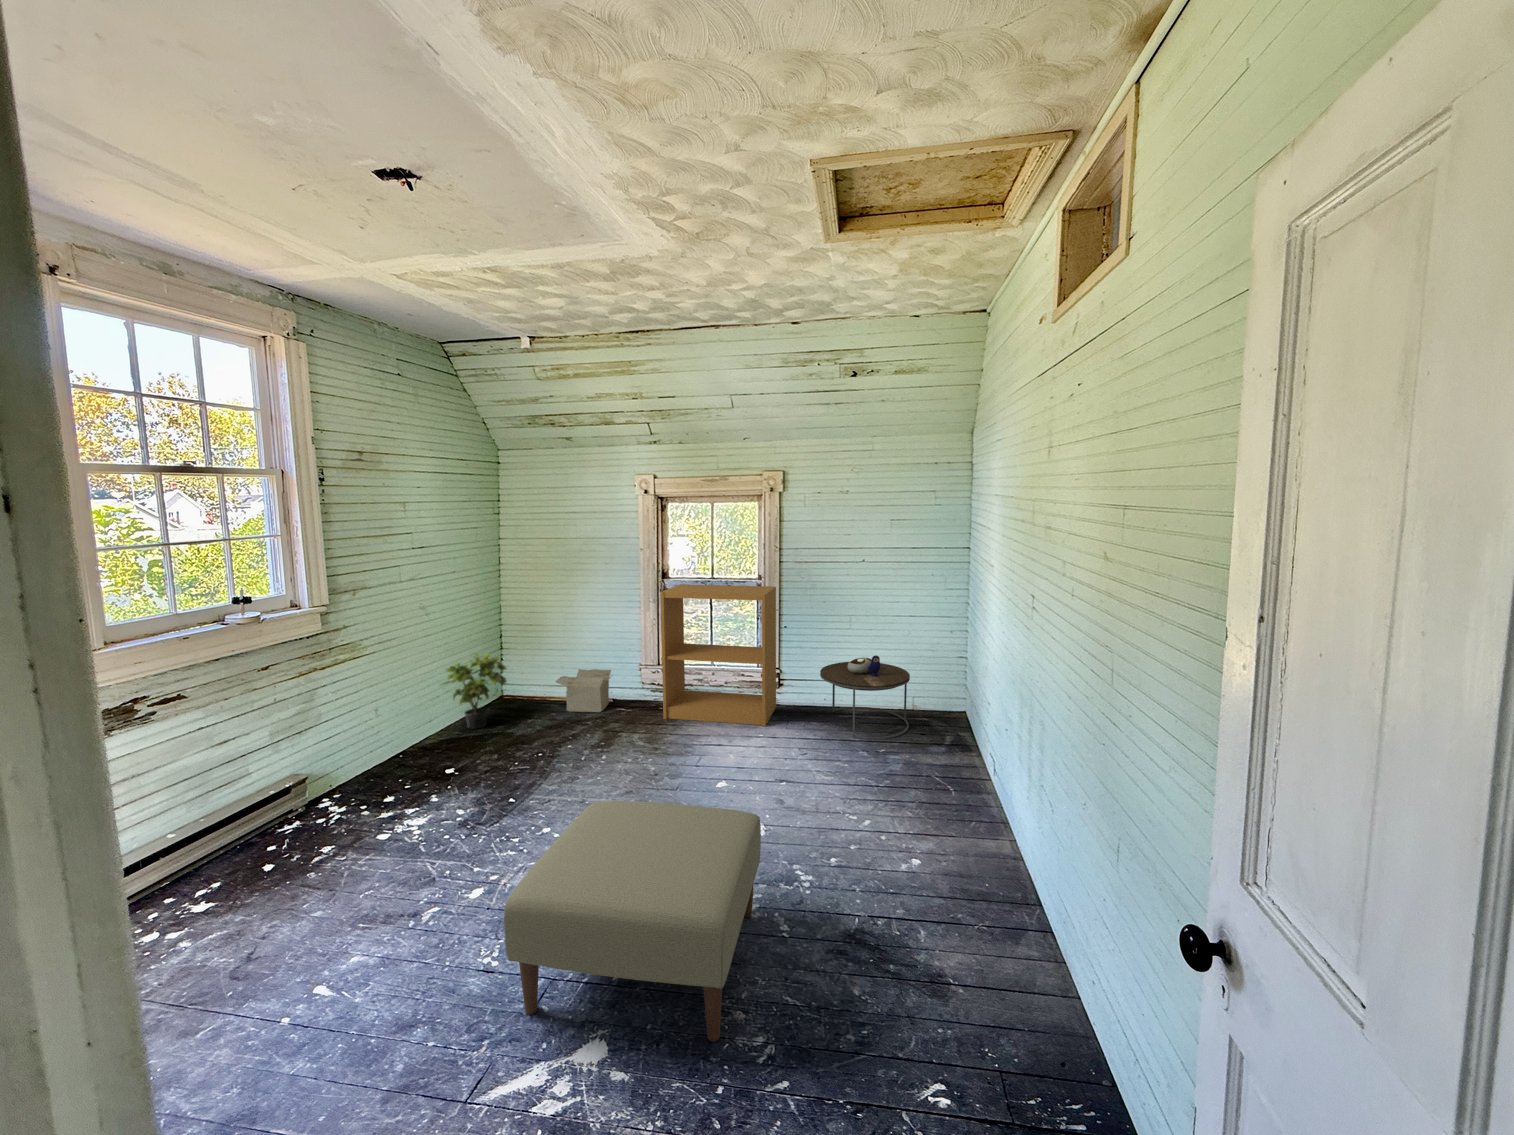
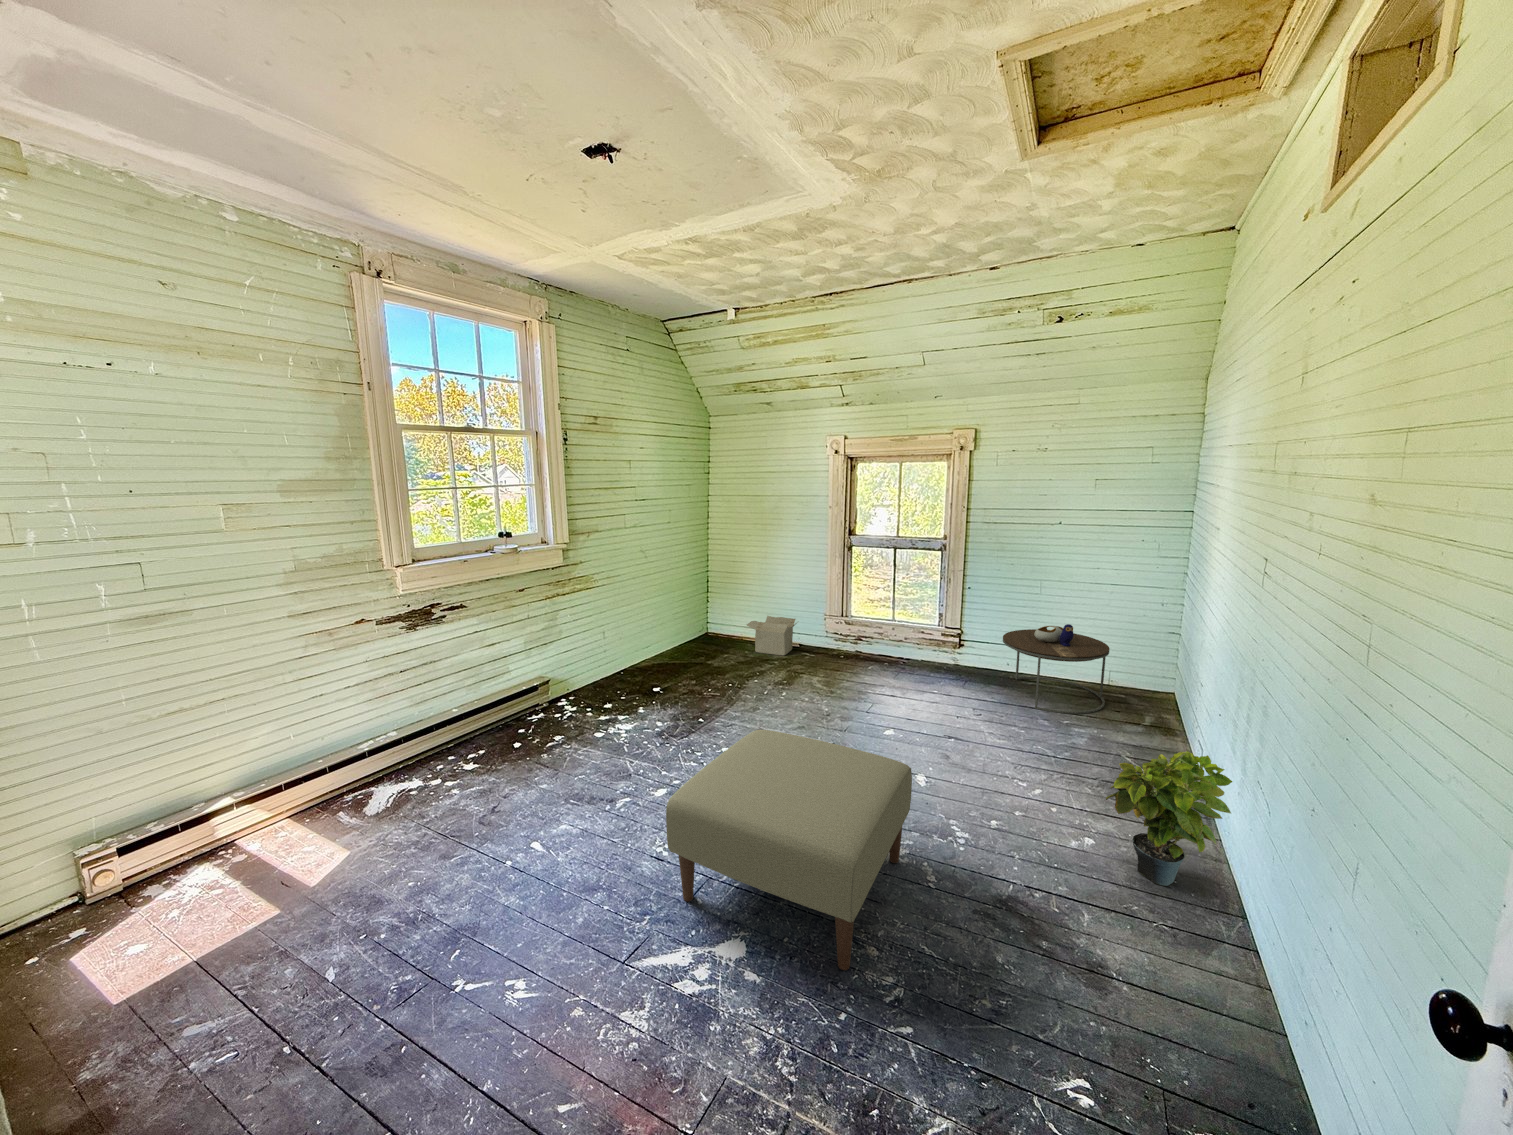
bookshelf: present [661,584,776,726] -> none [840,542,960,686]
potted plant: present [442,652,507,728] -> present [1106,751,1232,886]

